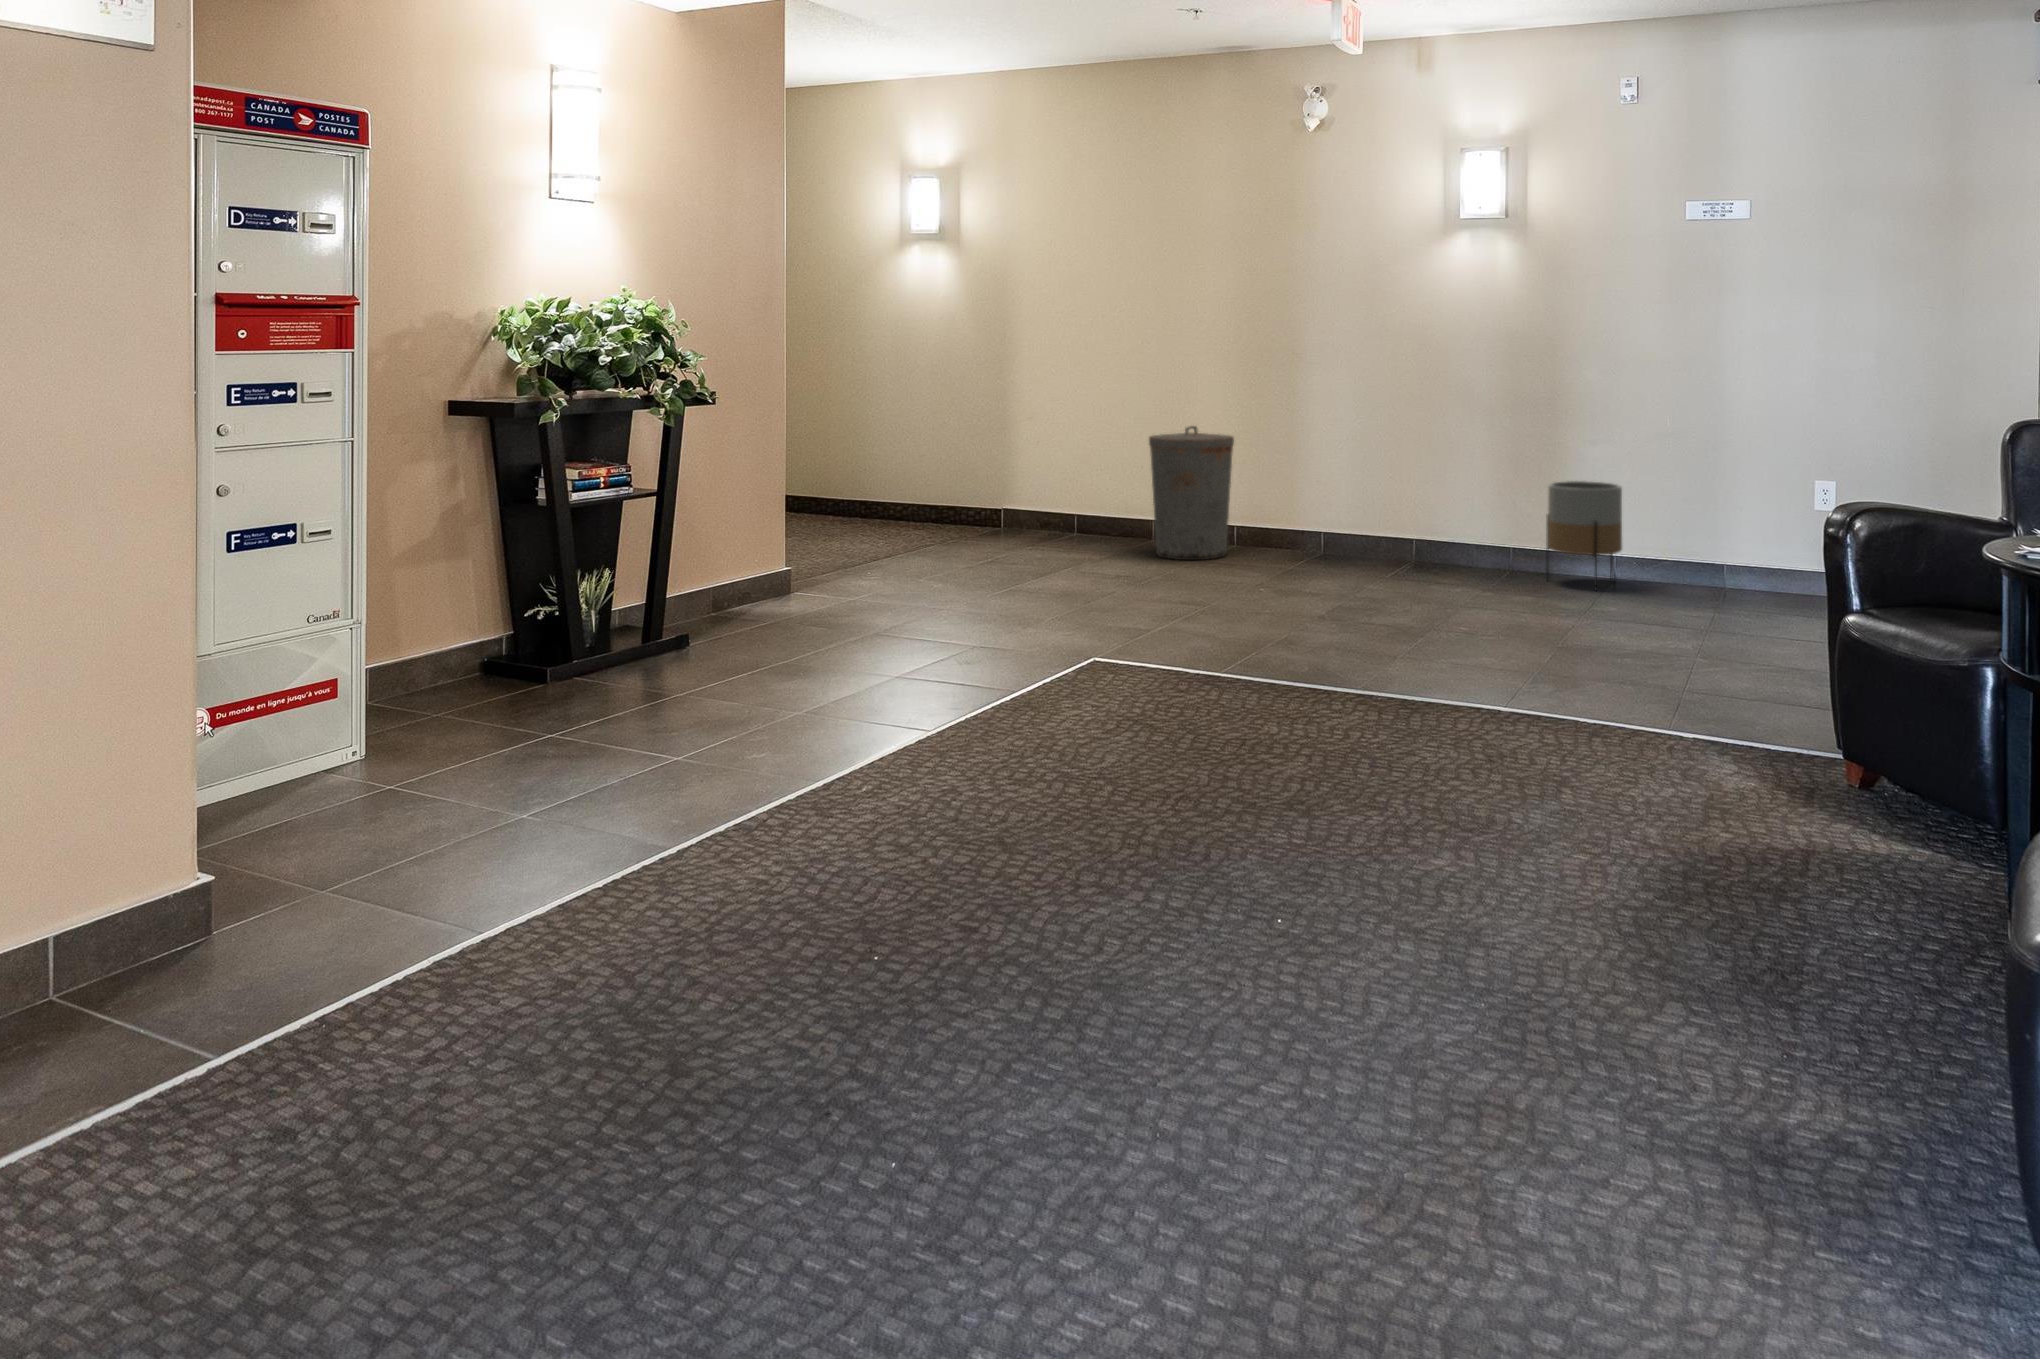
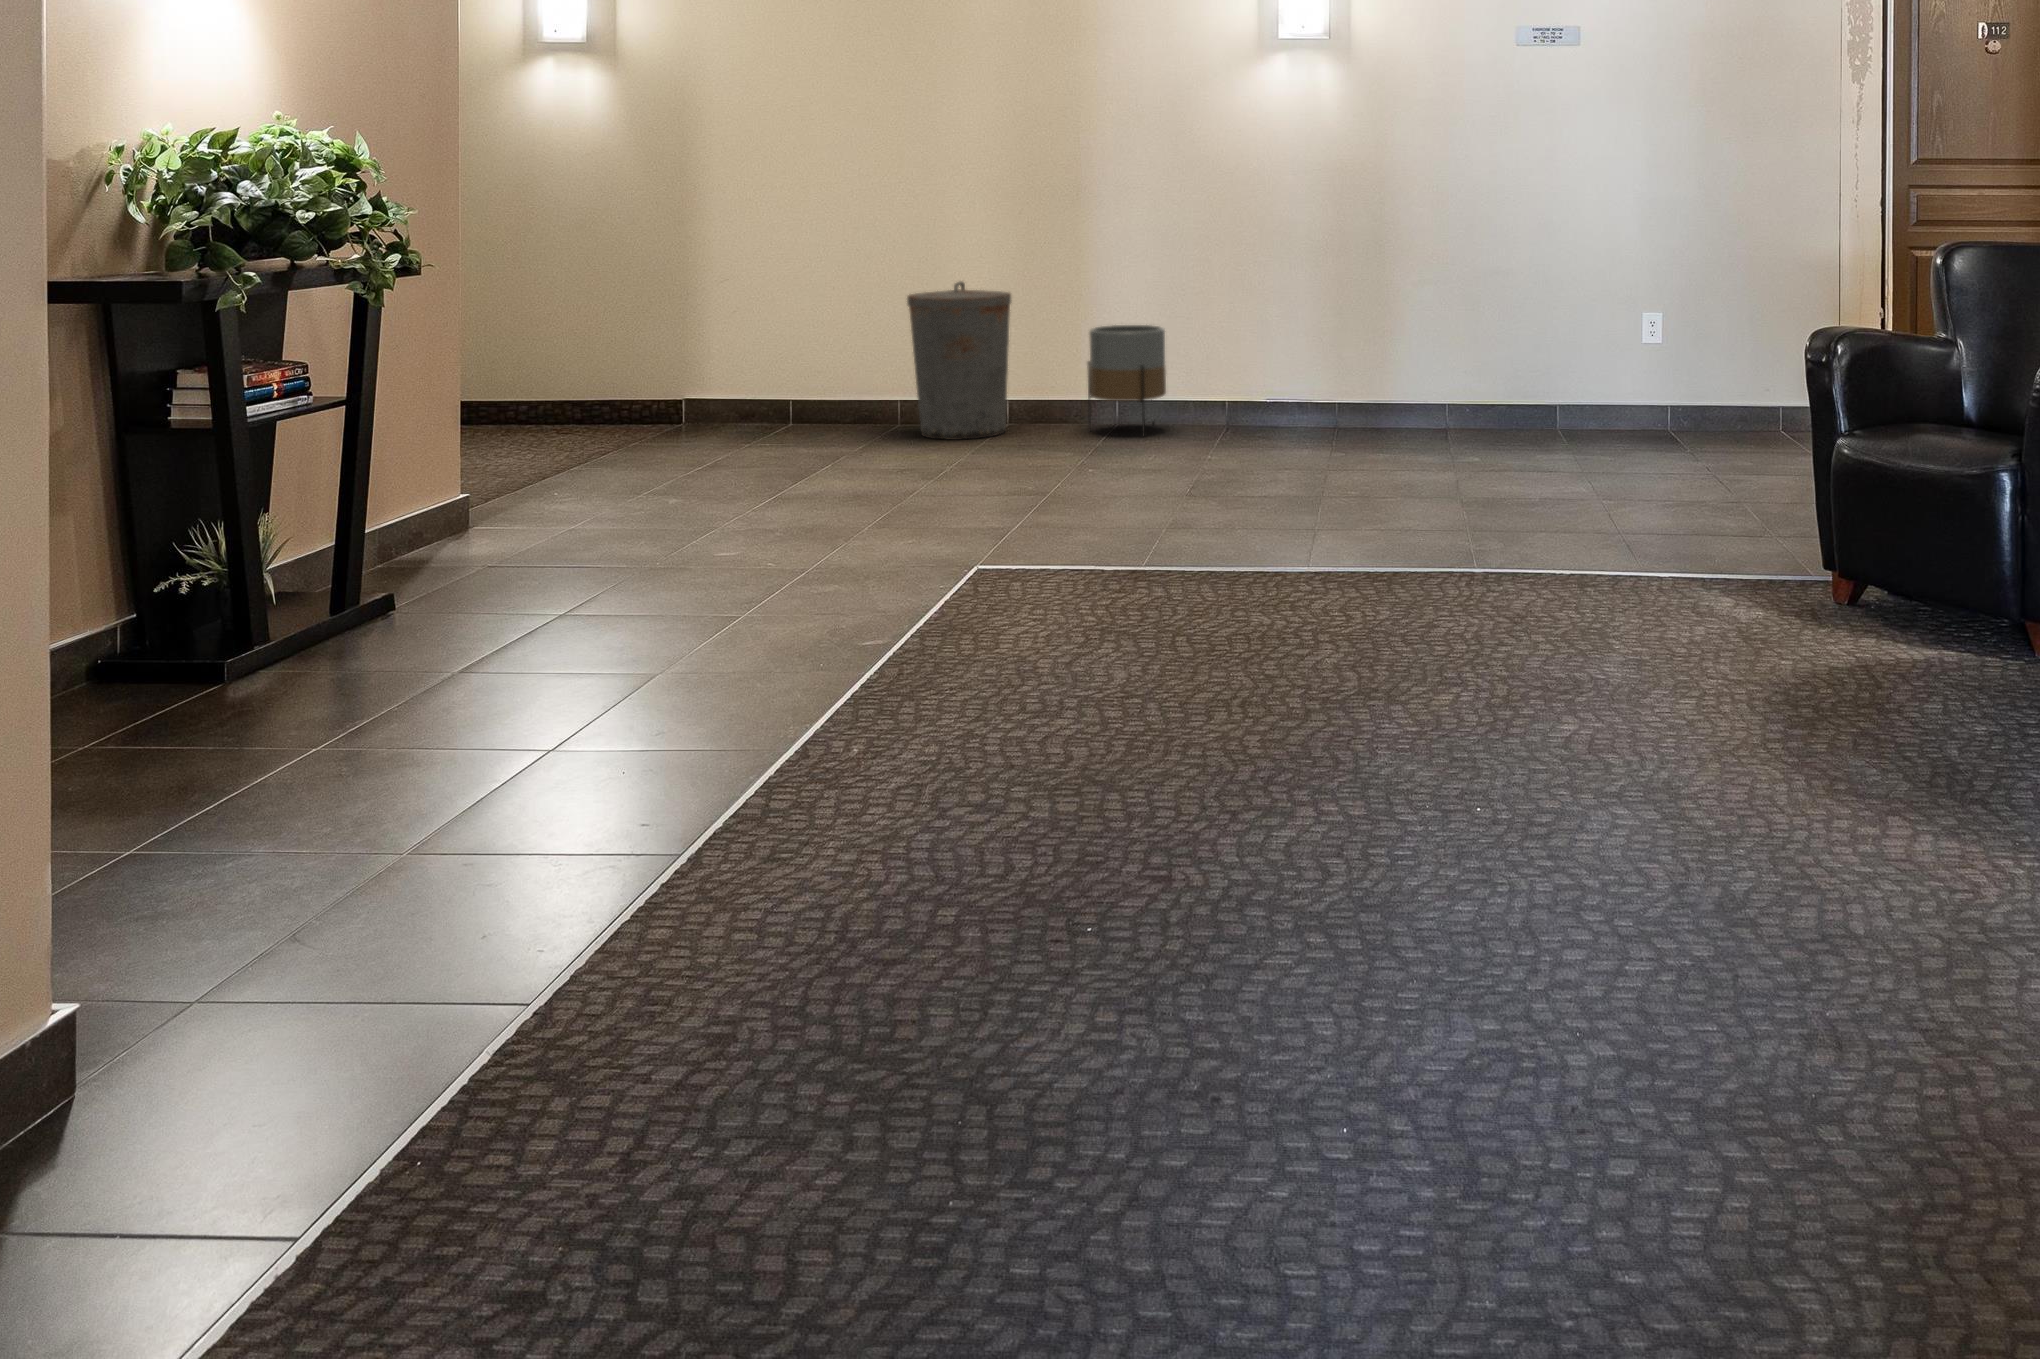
planter: present [1546,481,1622,589] -> present [1088,325,1166,434]

